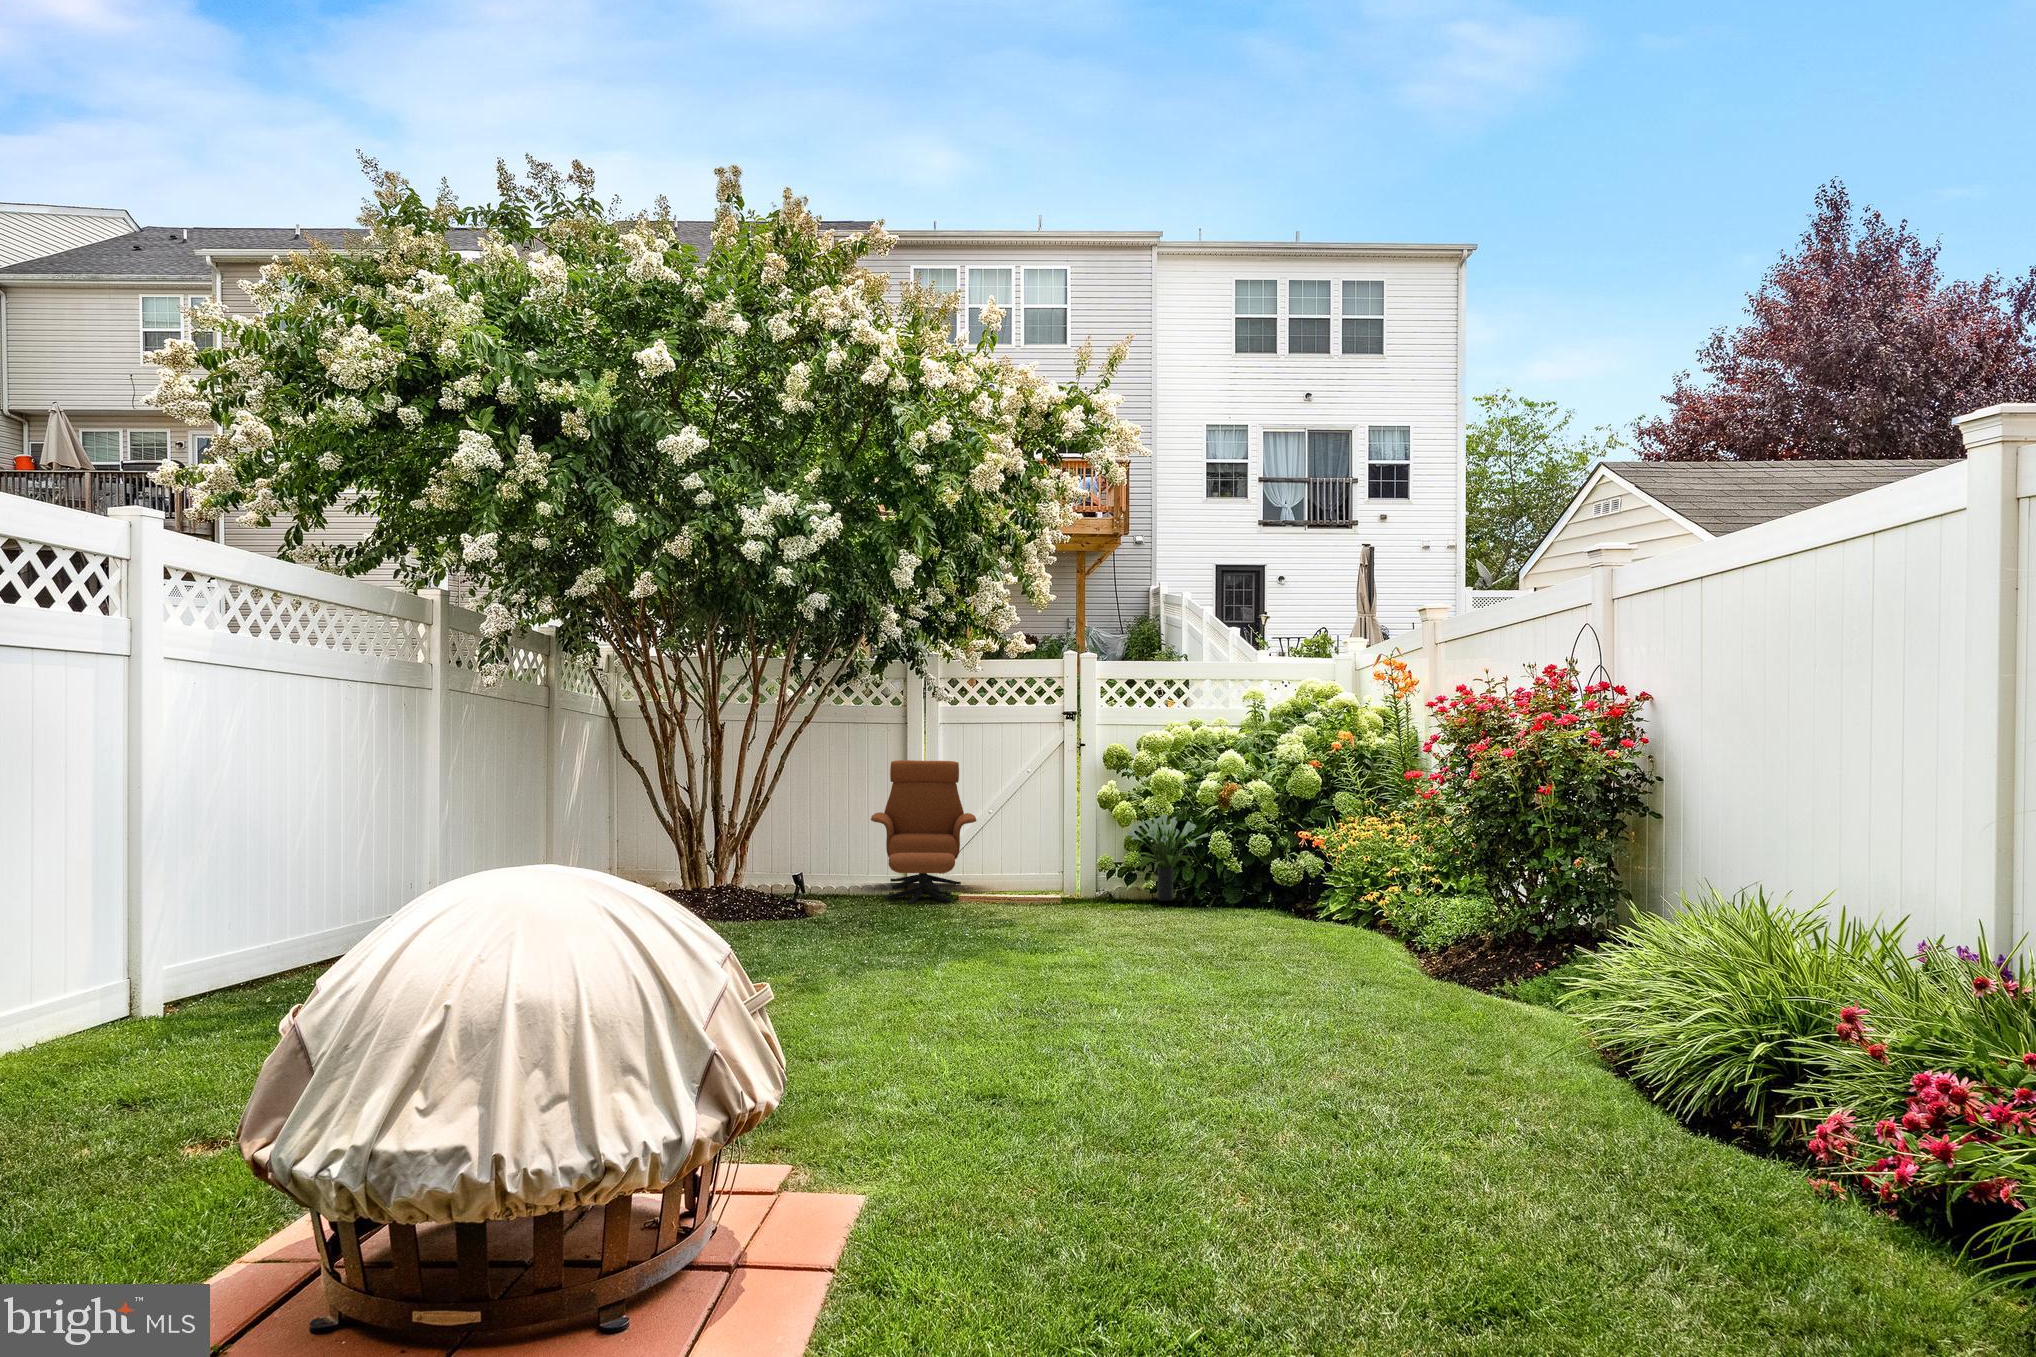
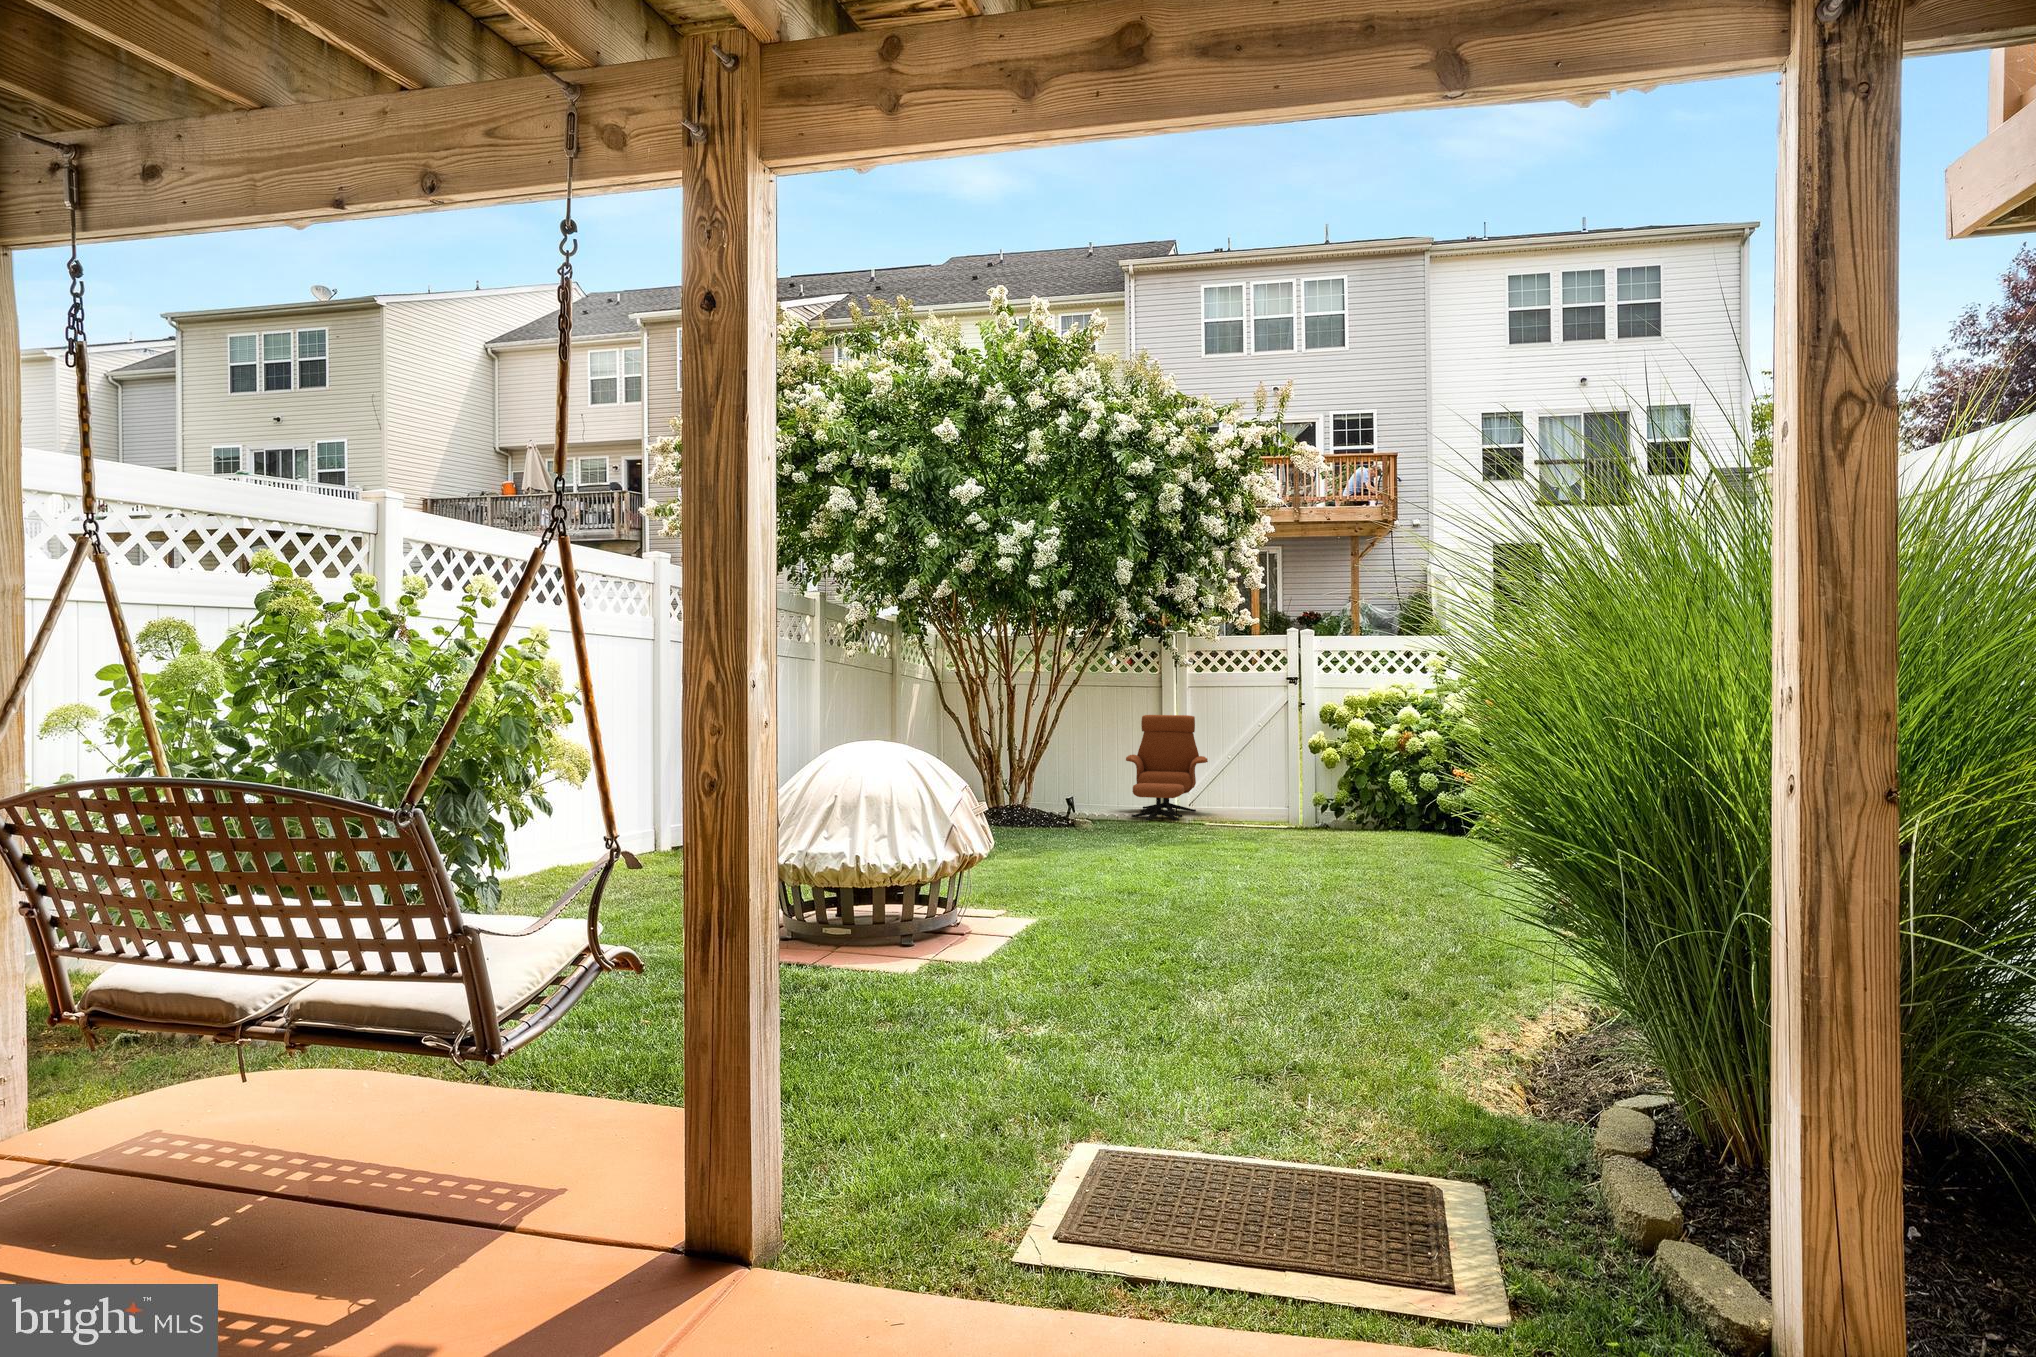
potted plant: present [1127,814,1208,901] -> none [1322,756,1387,825]

